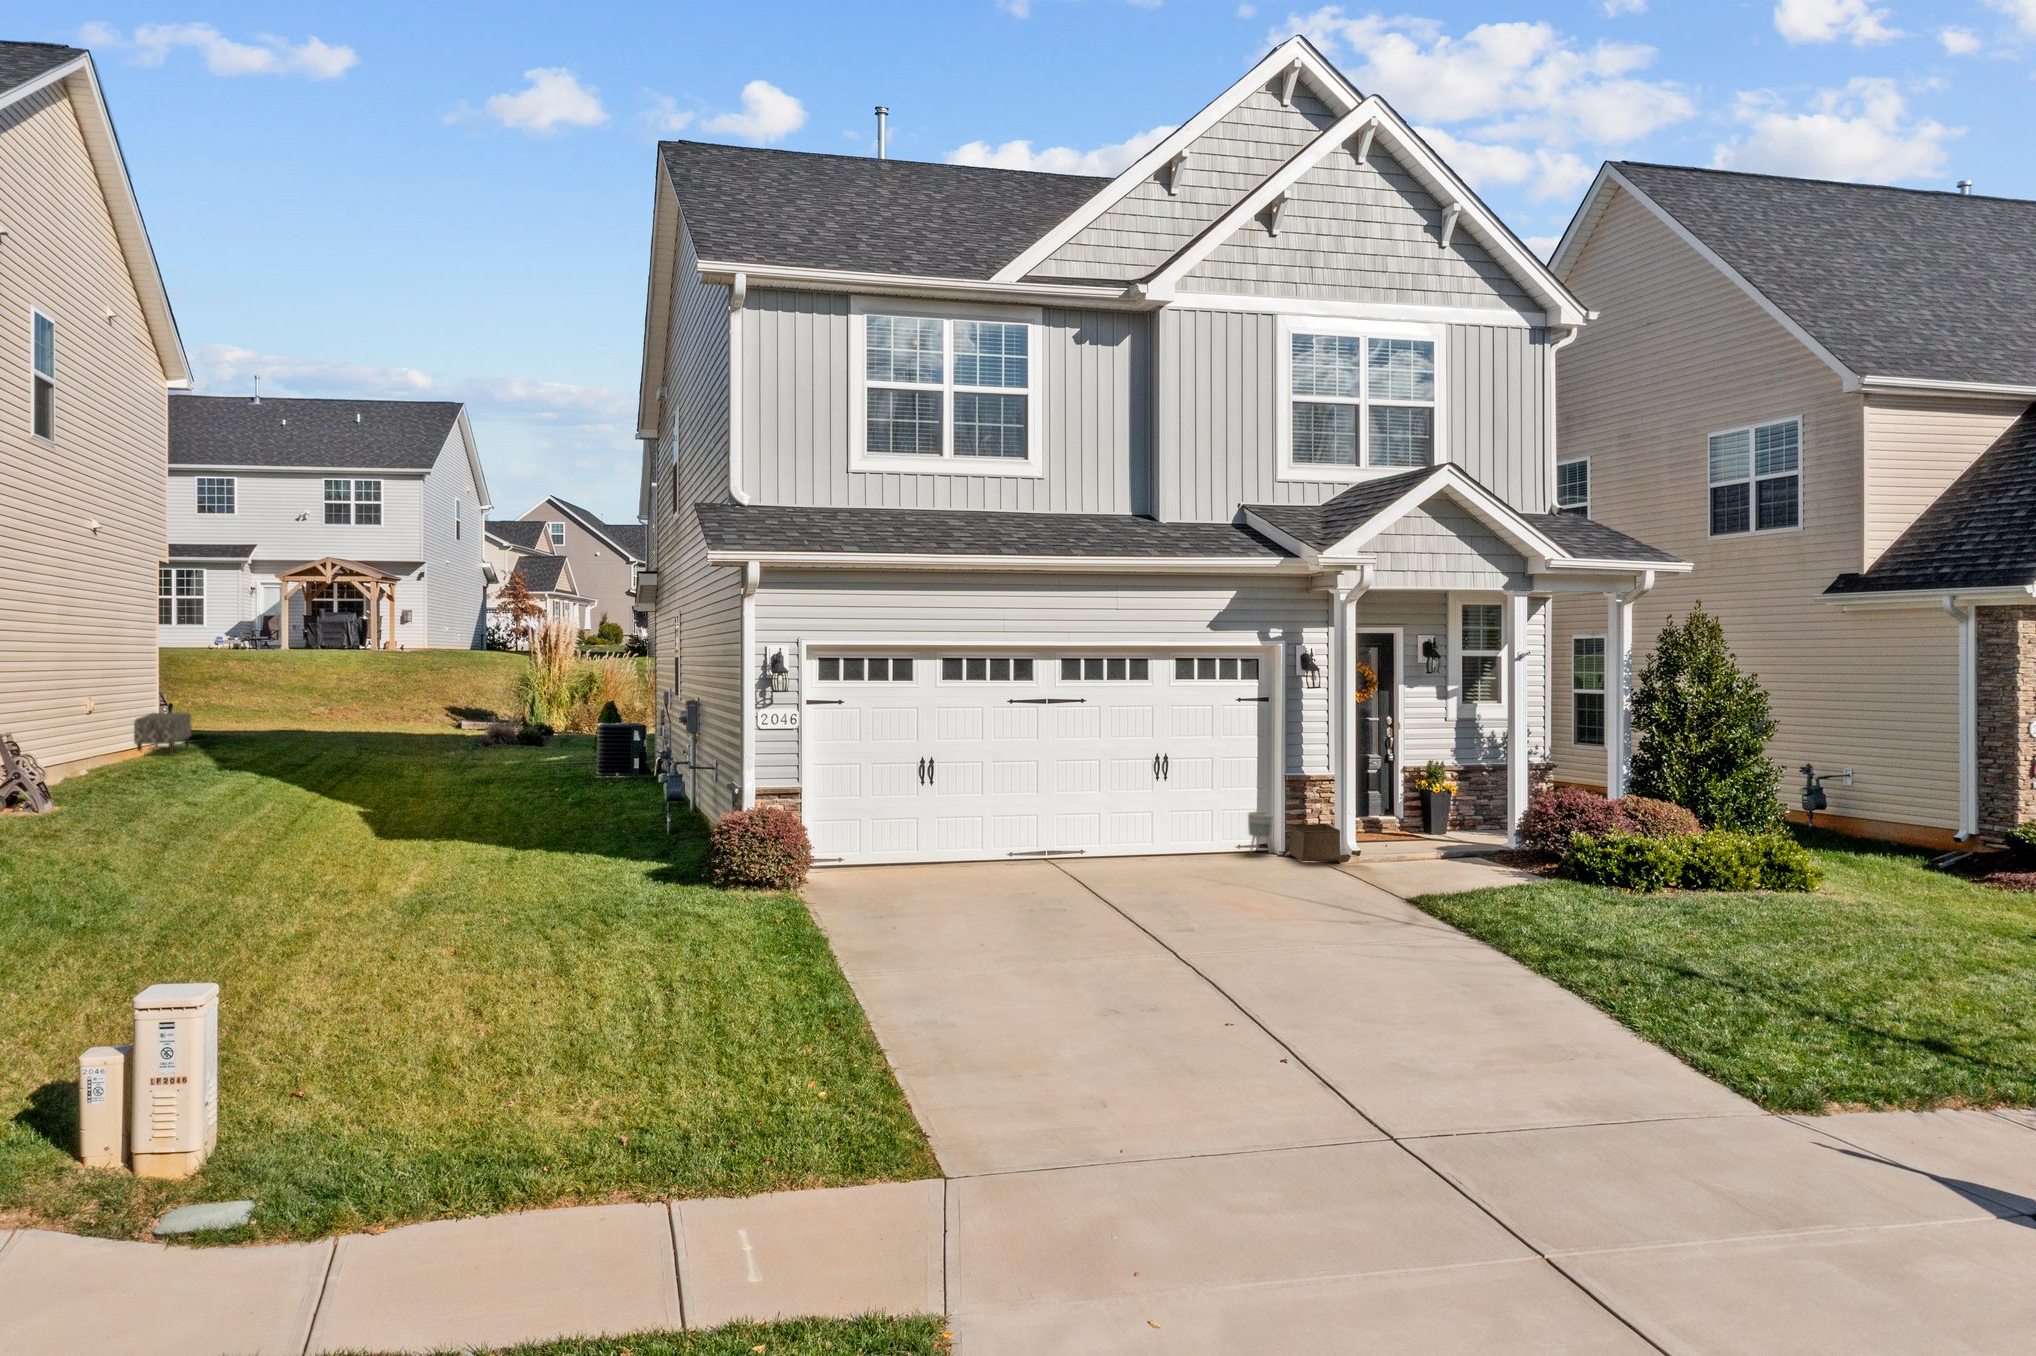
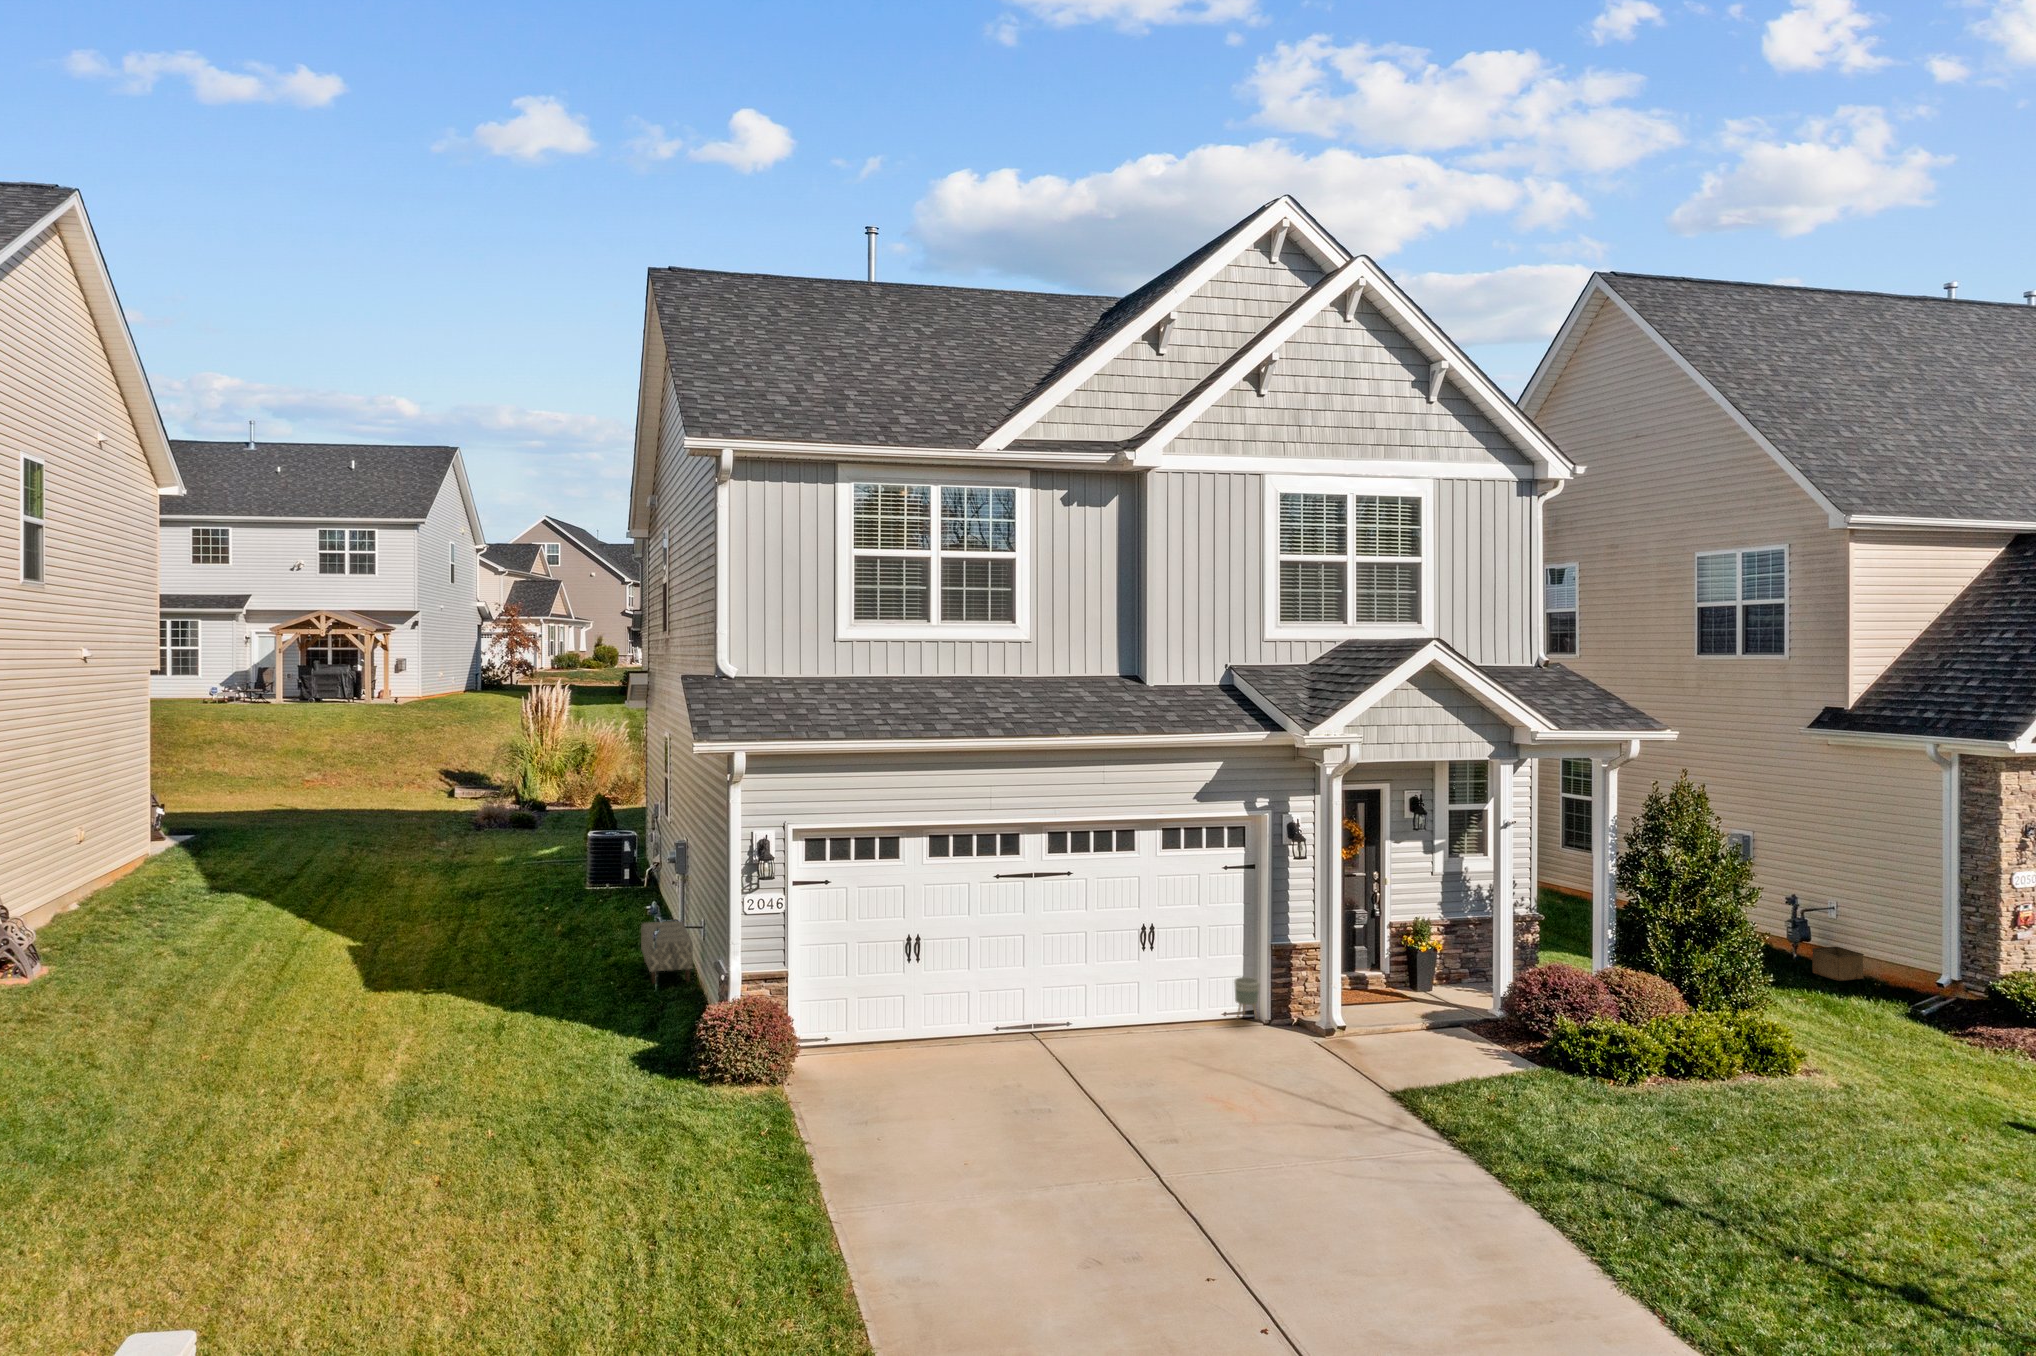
bench: present [134,713,192,755] -> present [641,921,693,984]
storage bin: present [1289,824,1340,861] -> present [1812,947,1864,981]

